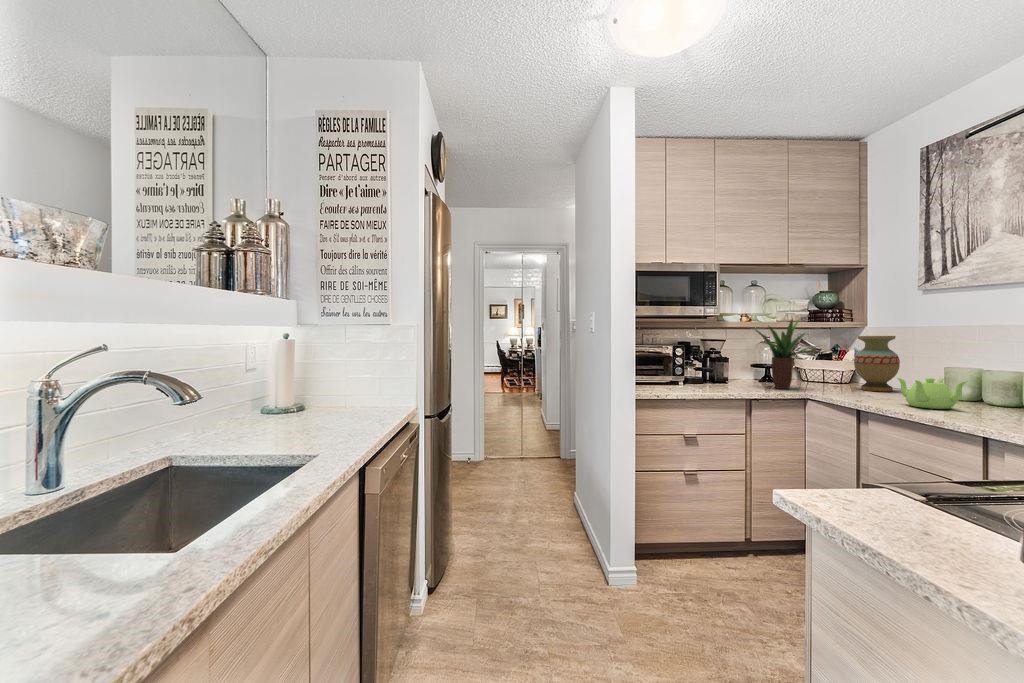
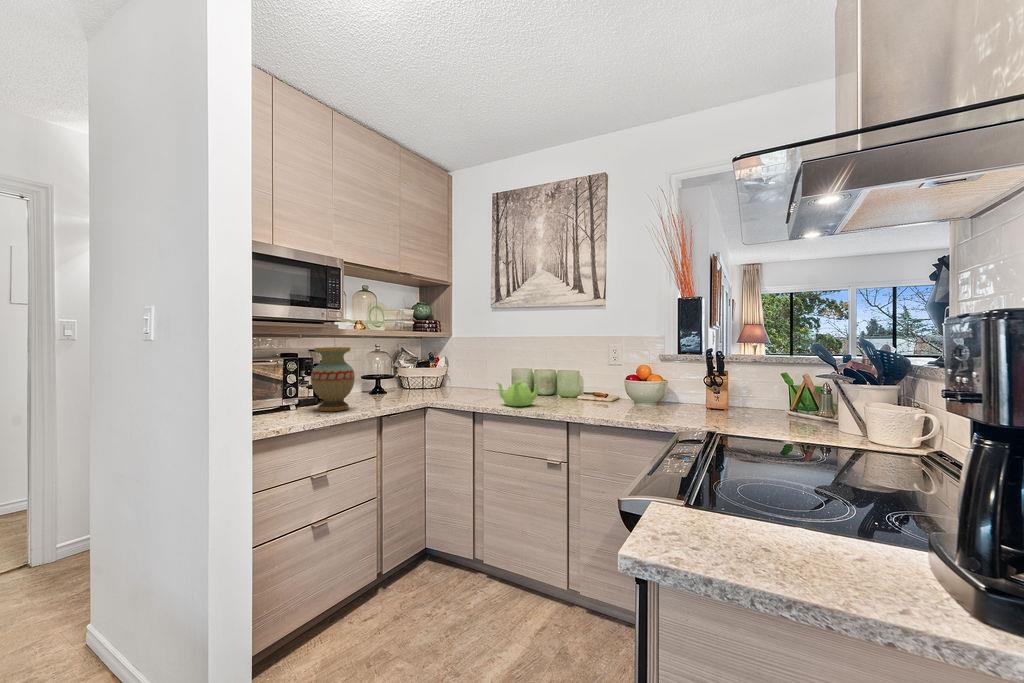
potted plant: present [756,319,818,389] -> none [371,329,432,401]
vase: present [854,336,900,391] -> present [311,347,355,411]

